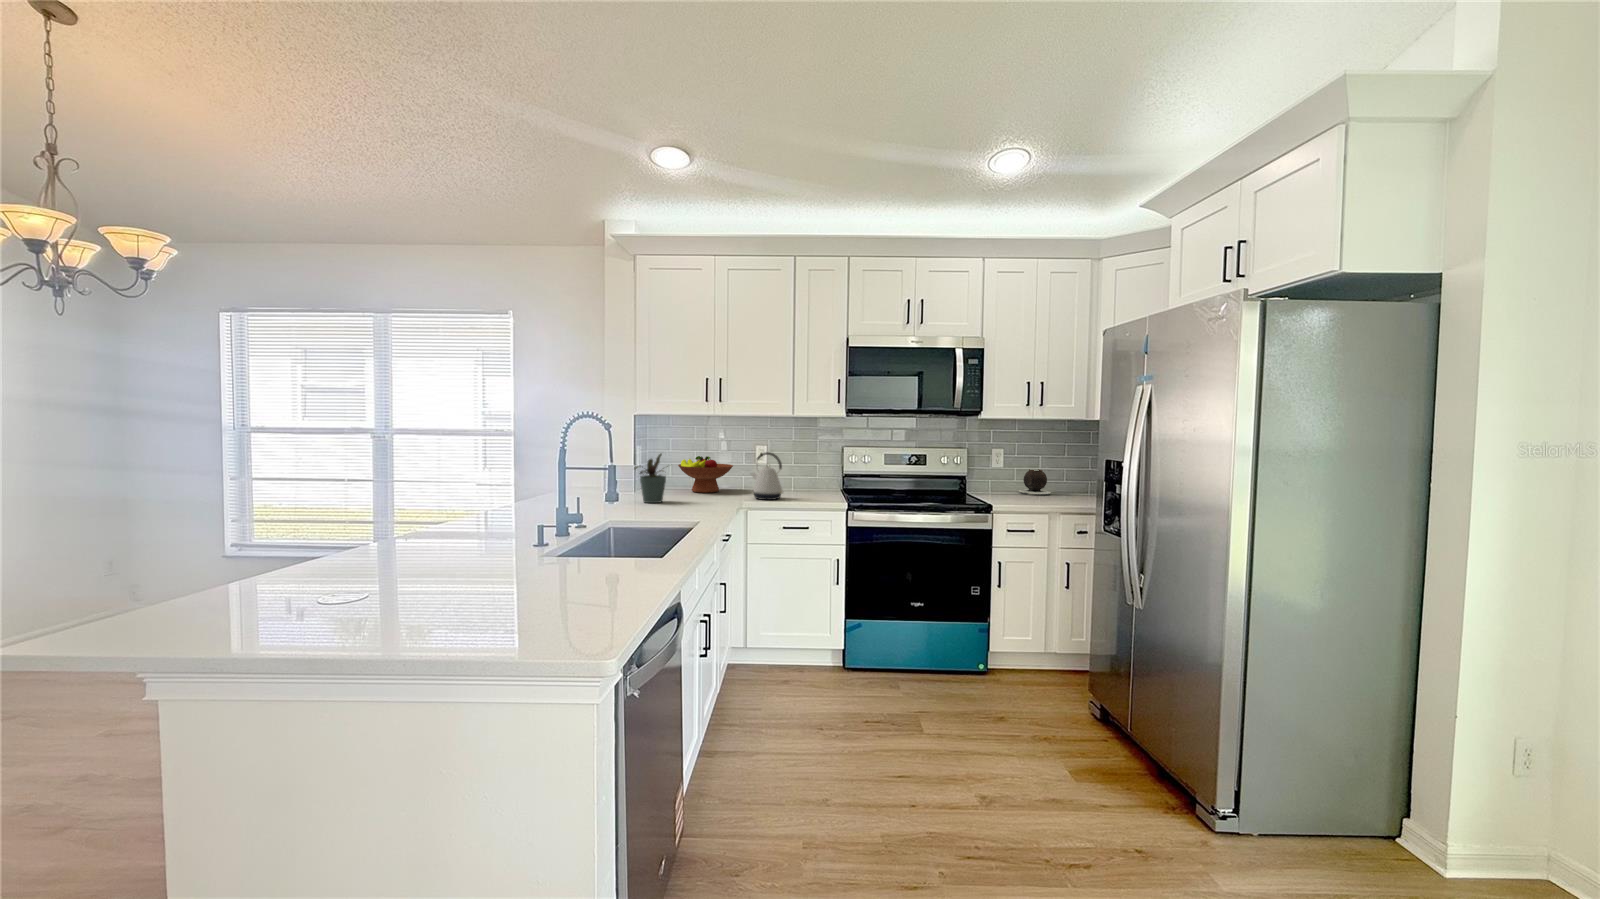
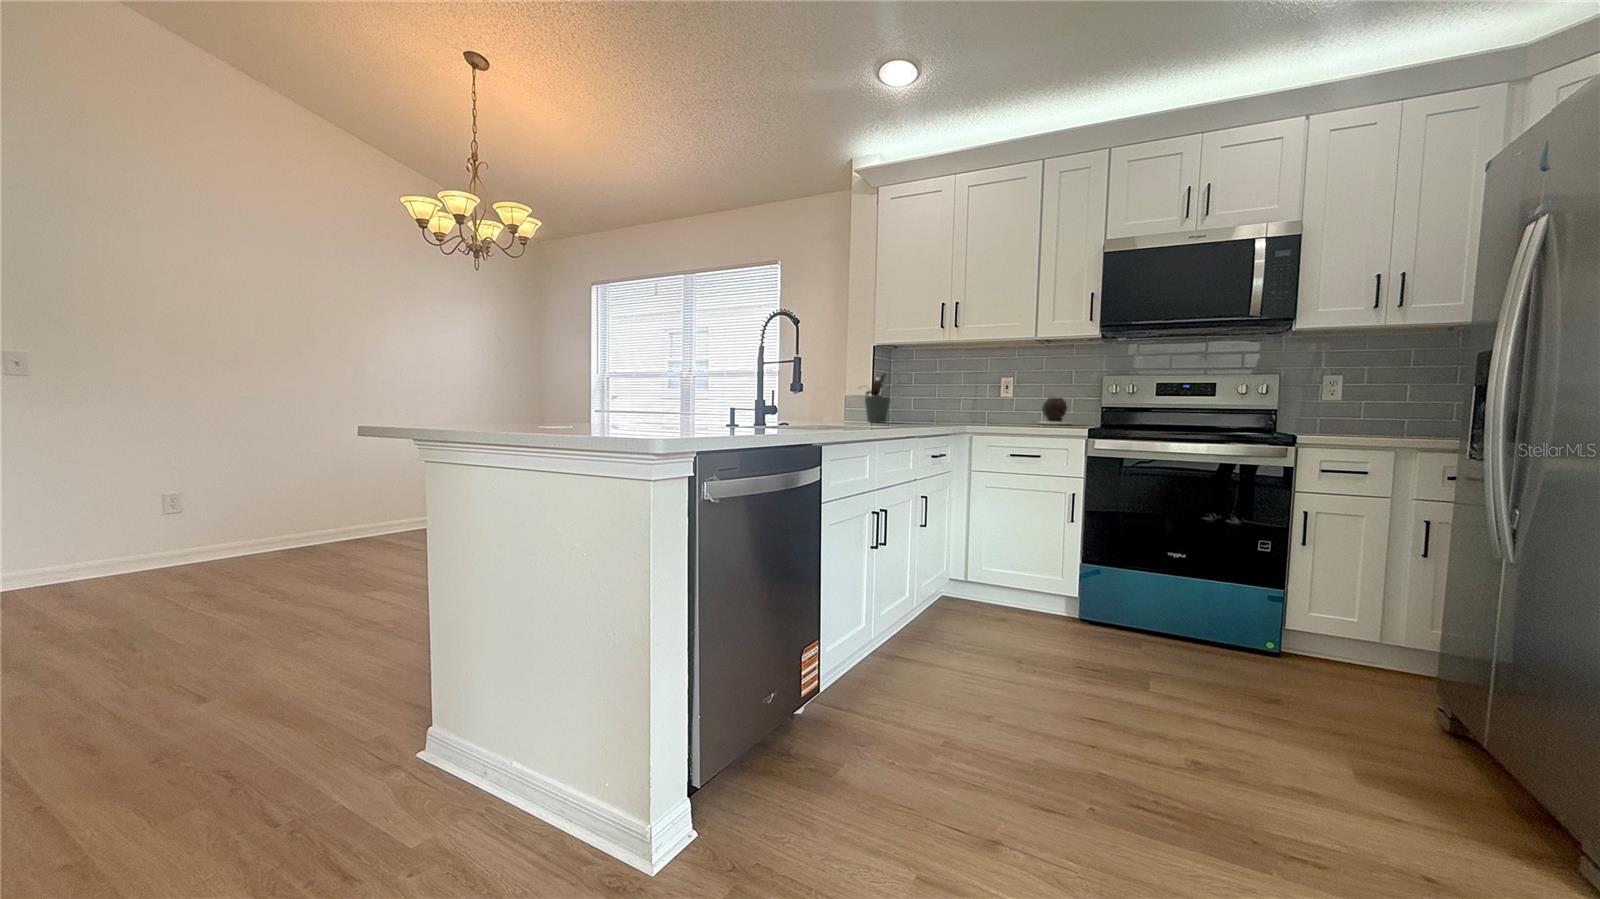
kettle: present [751,452,783,500] -> none [982,374,1016,425]
fruit bowl: present [678,456,733,493] -> none [914,383,972,422]
vase: present [1019,469,1051,495] -> present [1039,398,1072,425]

